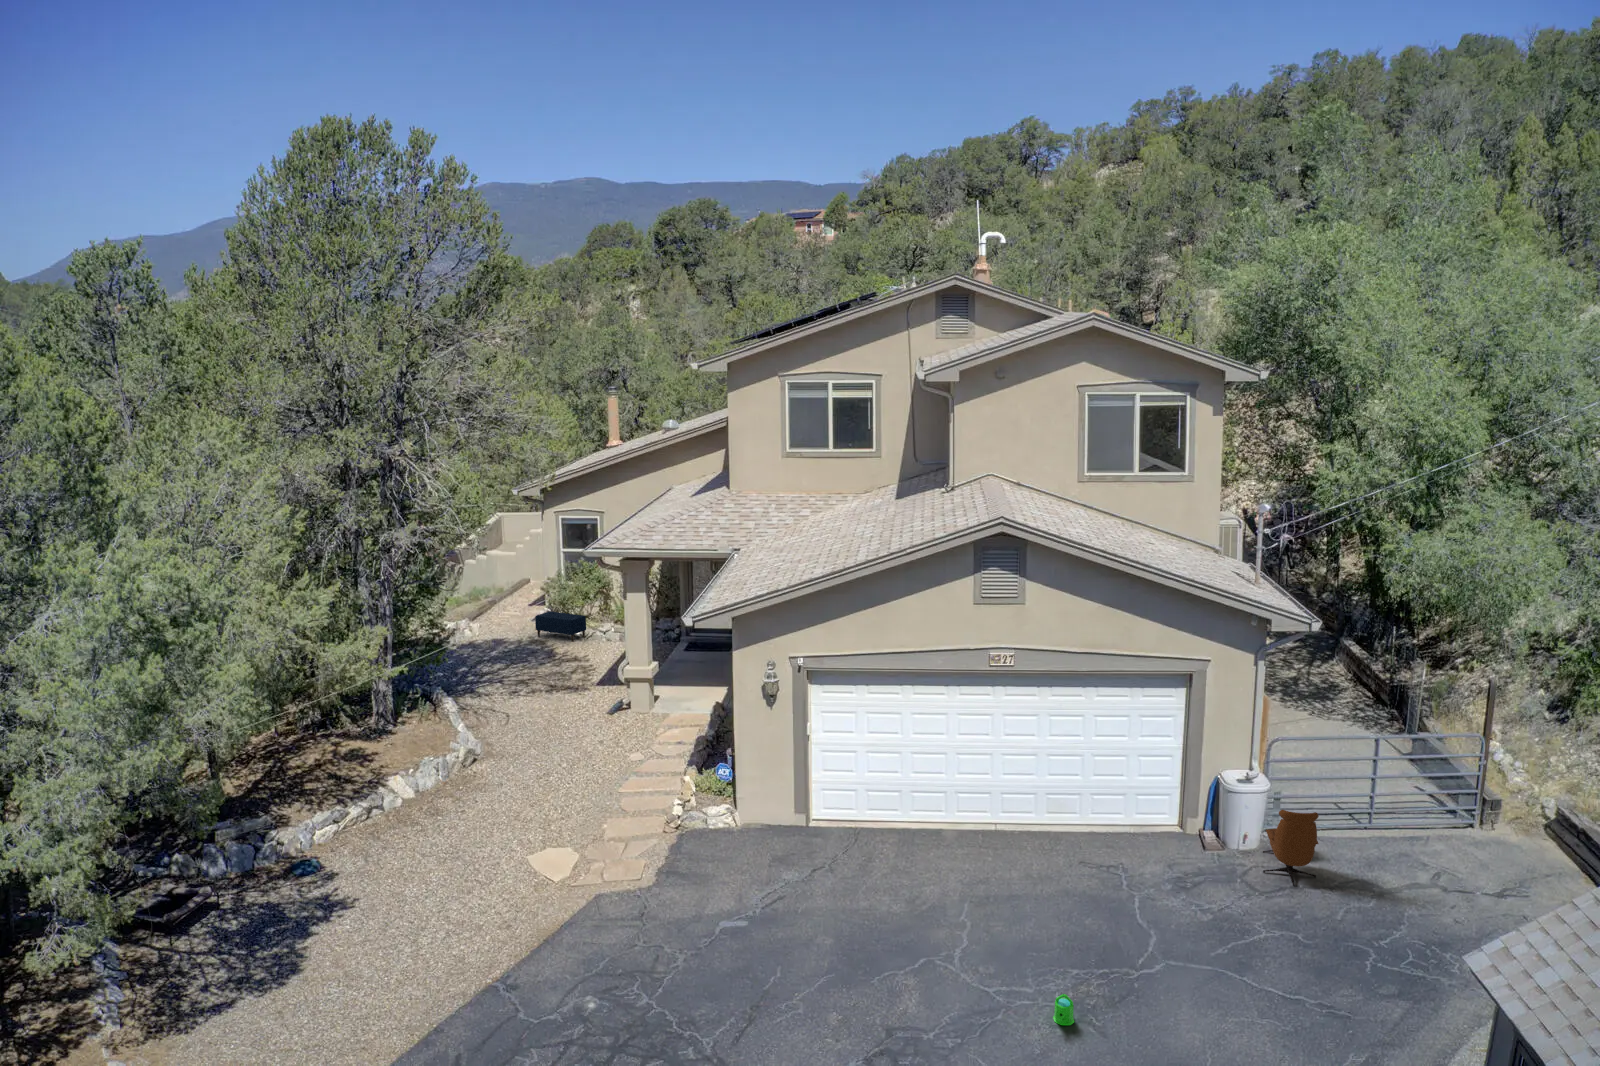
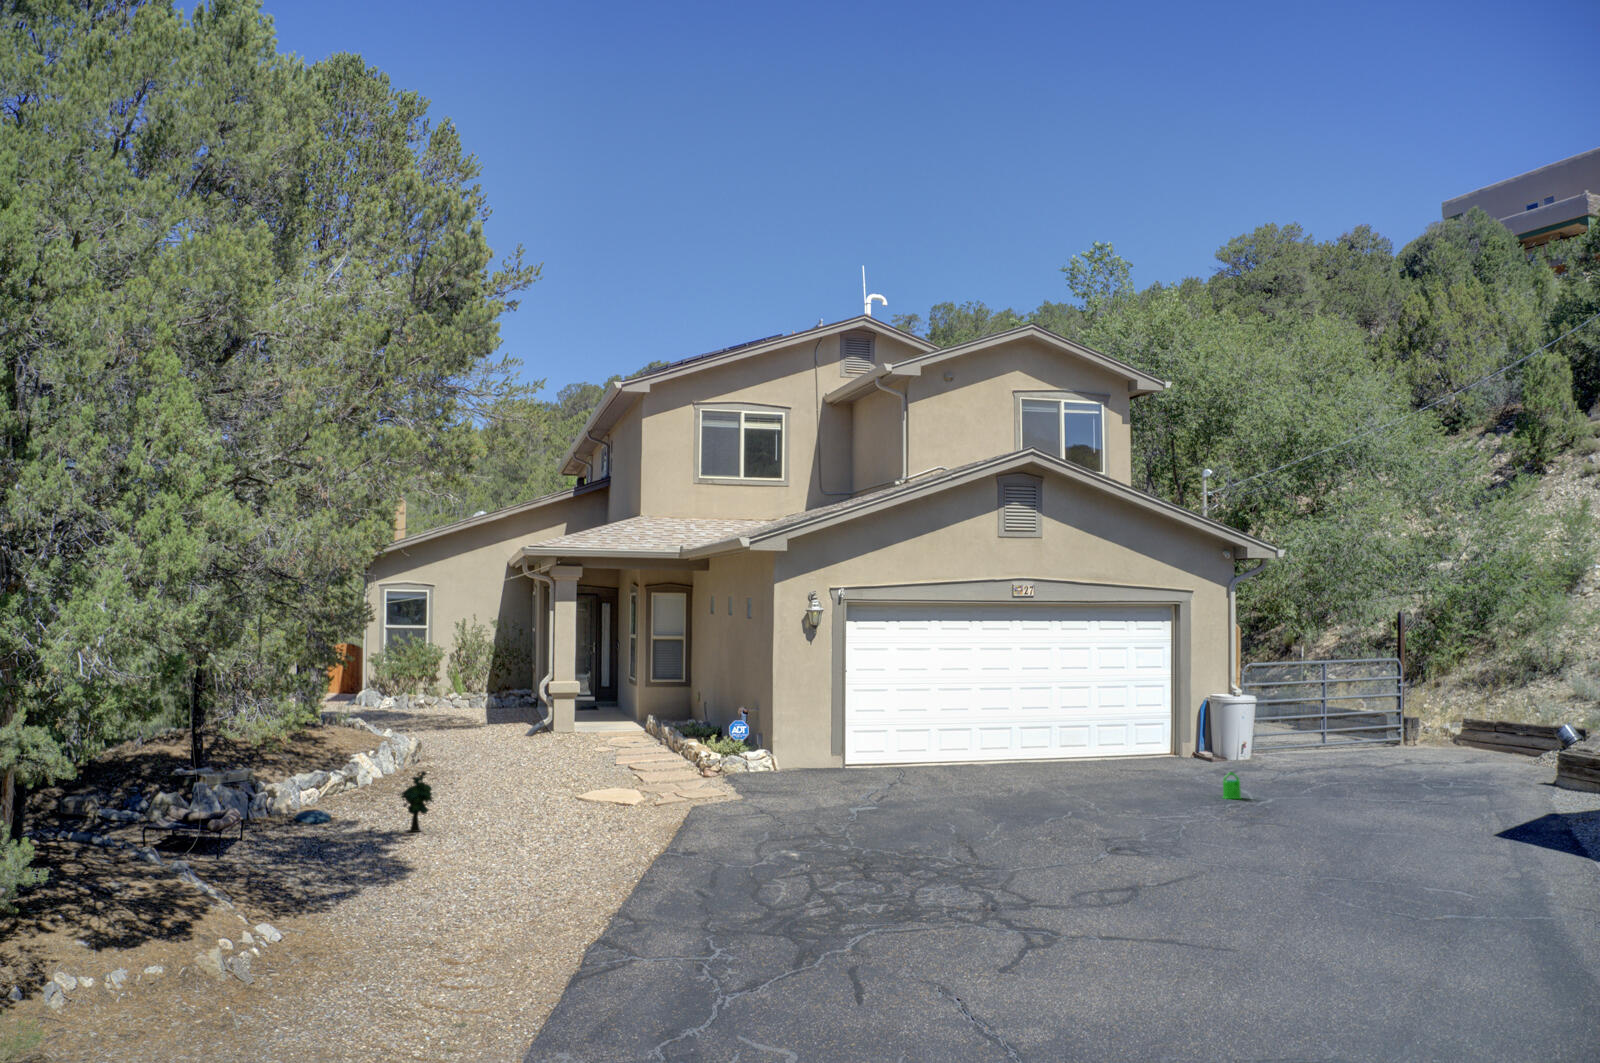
bench: present [535,611,586,642] -> none [337,710,402,738]
lounge chair: present [1263,810,1319,886] -> none [1263,690,1324,764]
decorative plant: none [266,923,299,973] -> present [400,771,434,832]

